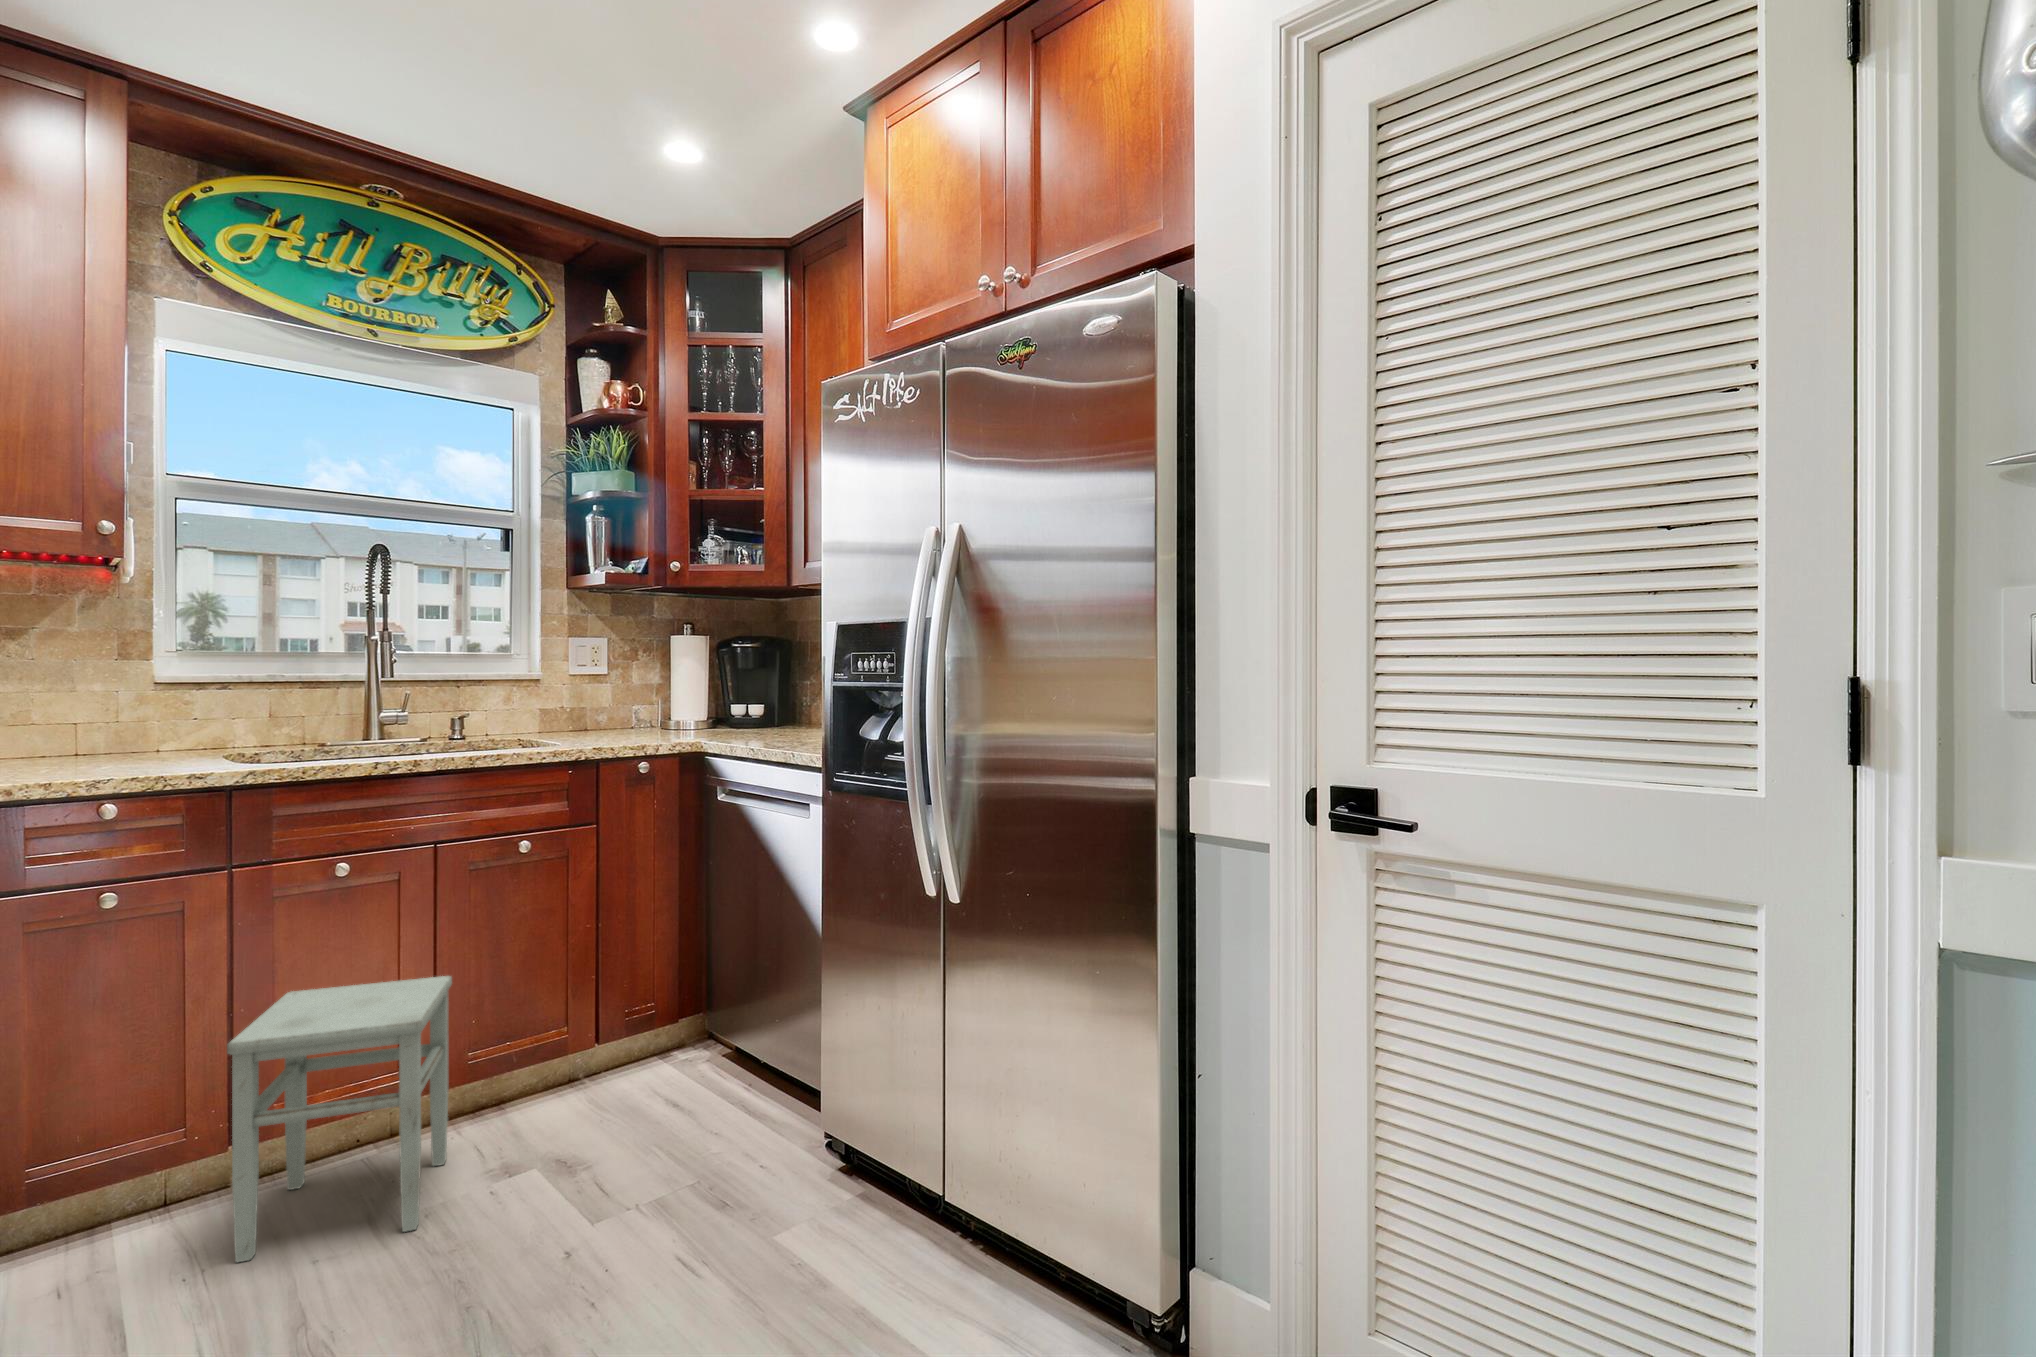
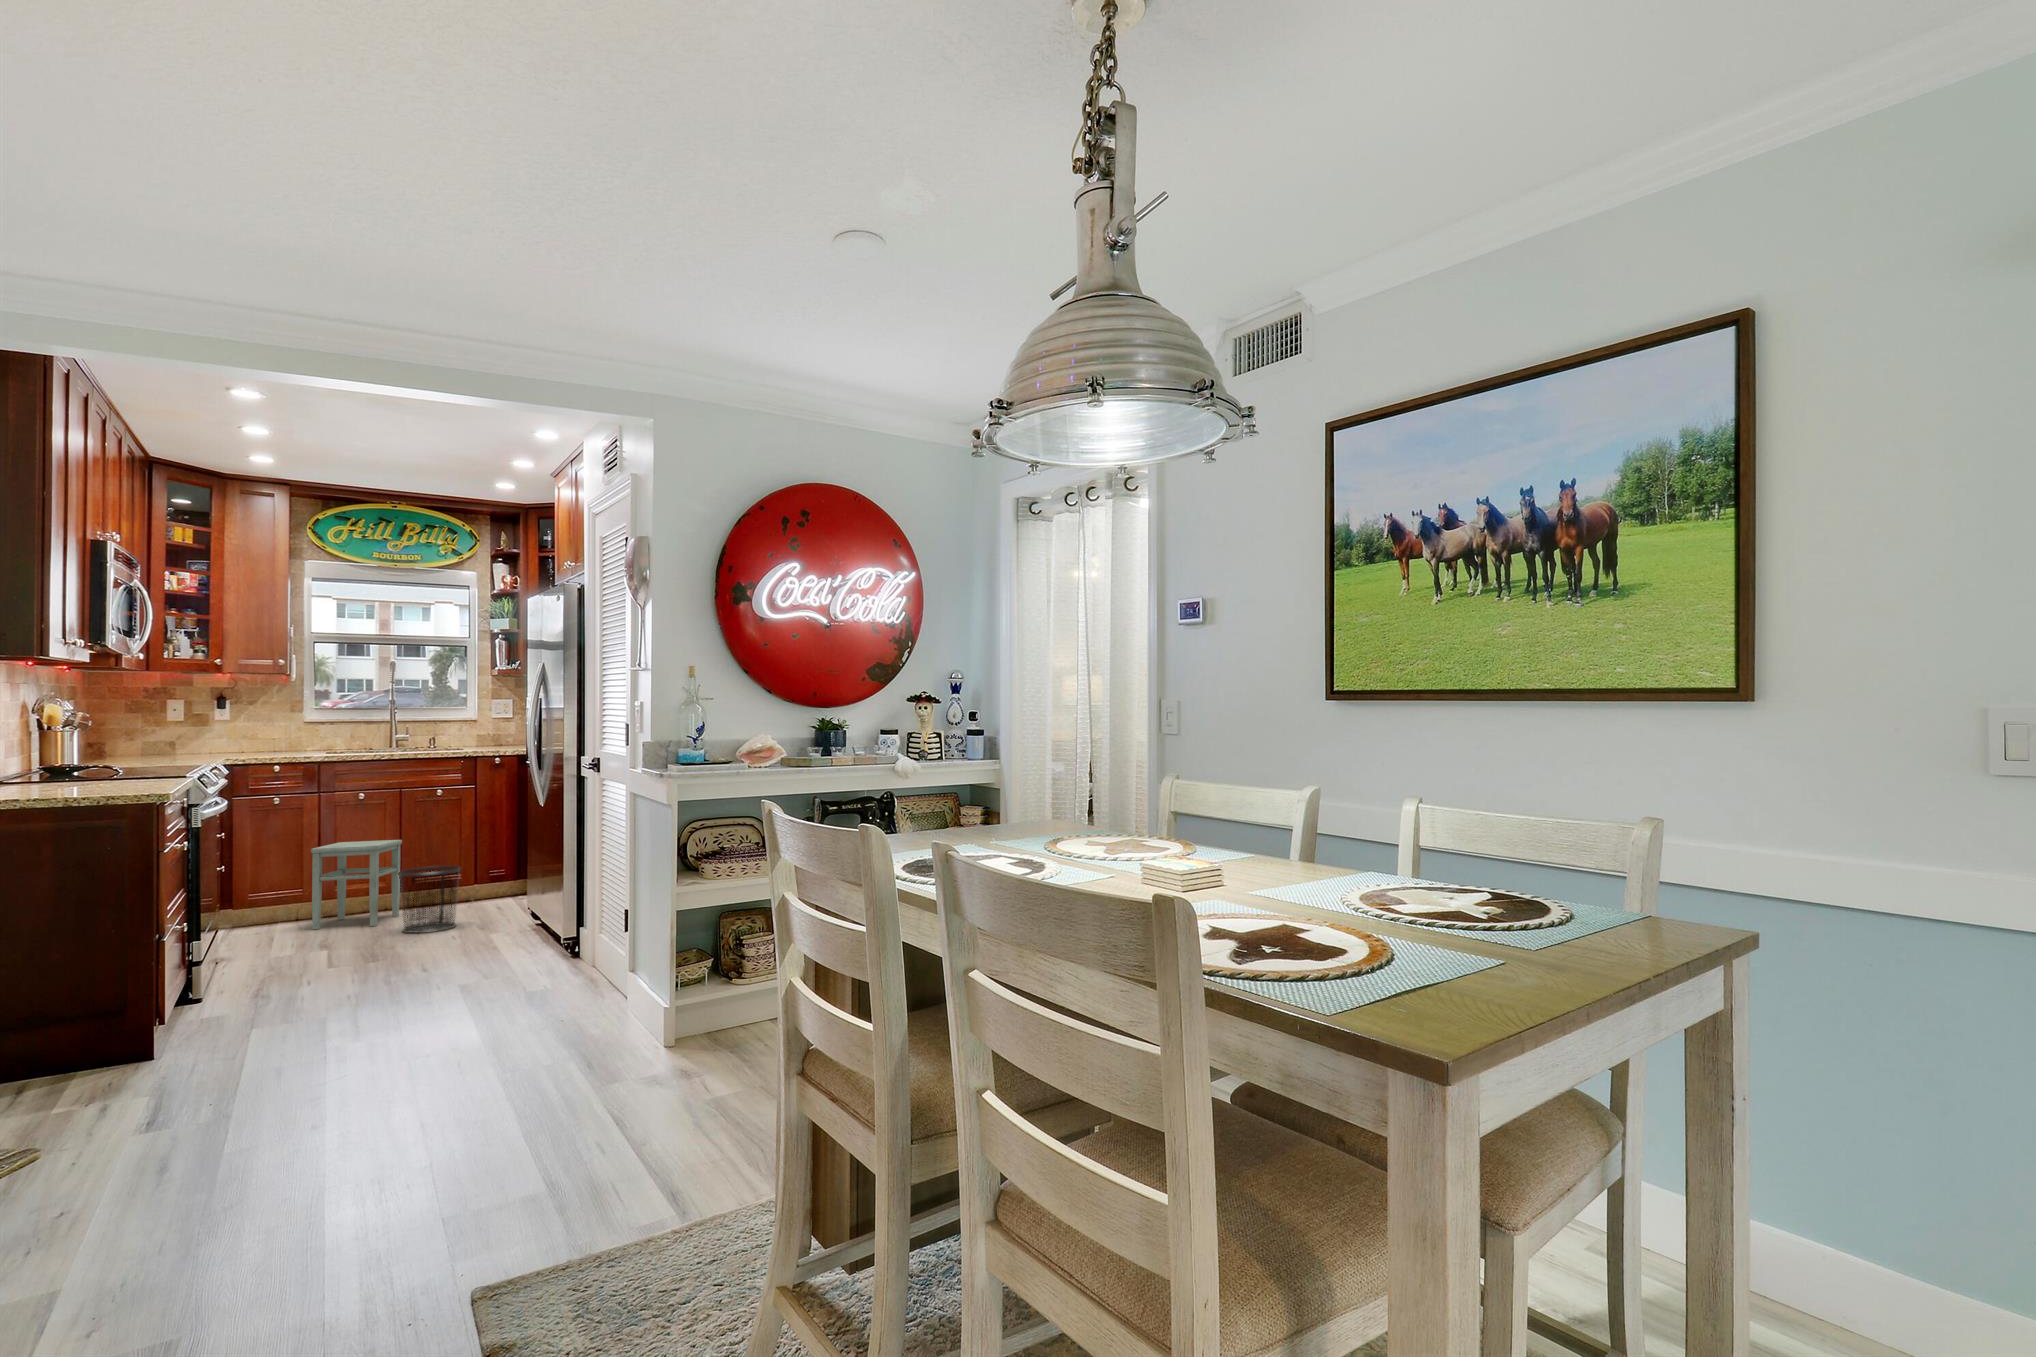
waste bin: none [505,1061,664,1280] -> present [399,866,461,933]

